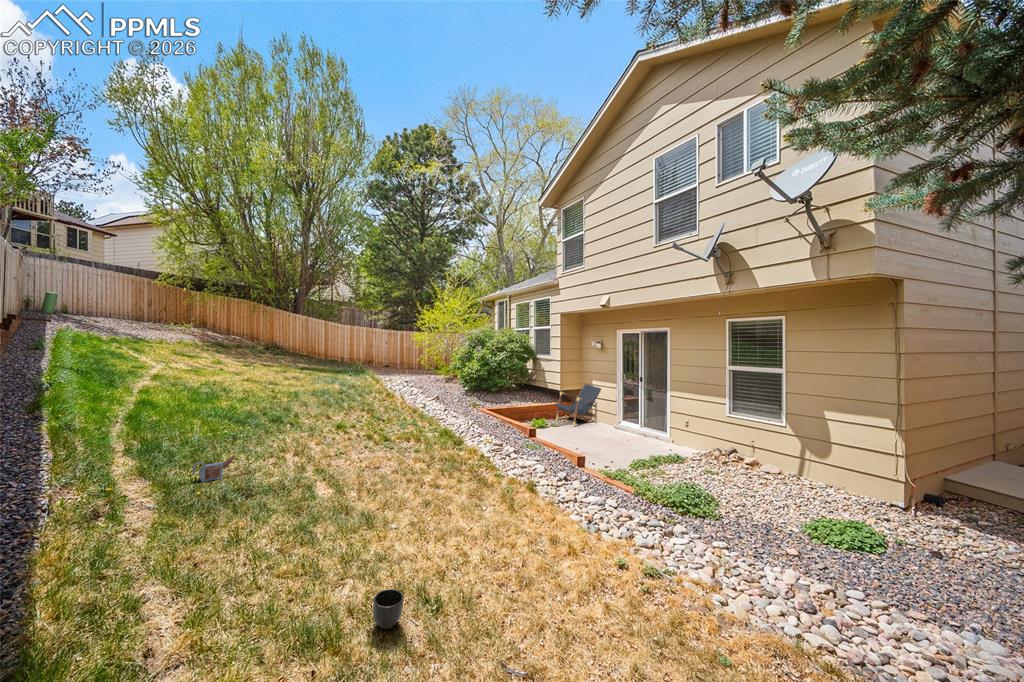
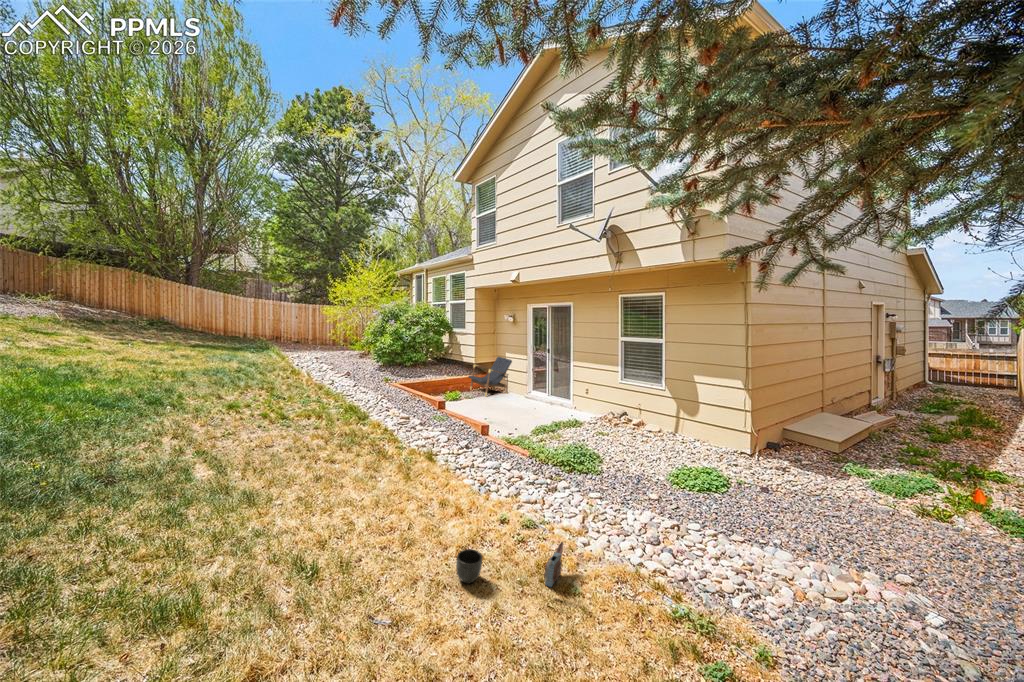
watering can: present [192,457,234,482] -> present [544,542,563,587]
planter: present [373,589,404,629] -> present [456,549,482,584]

